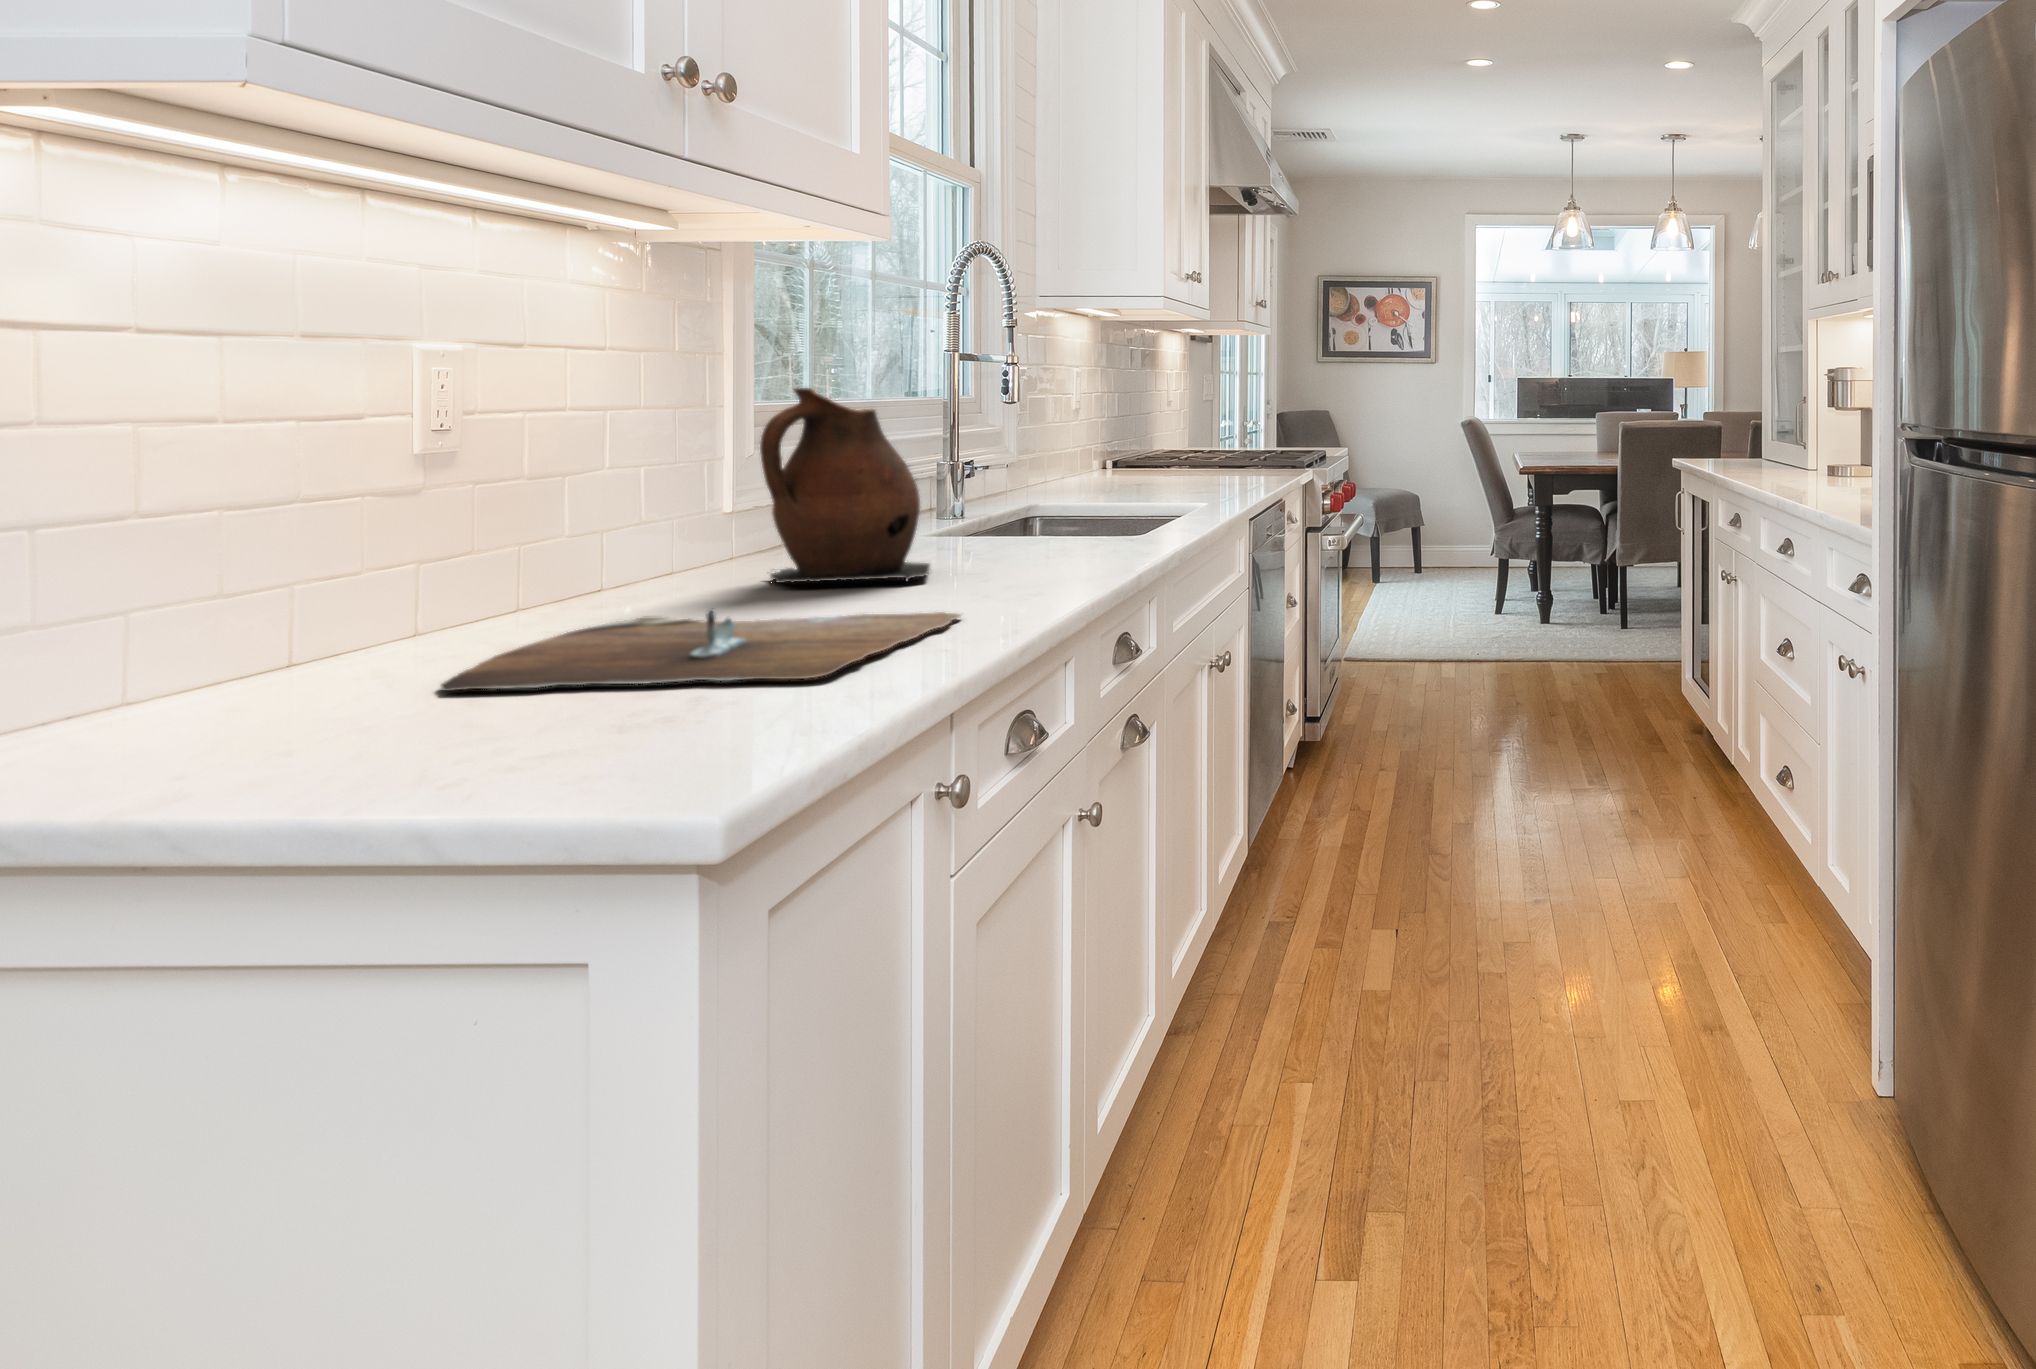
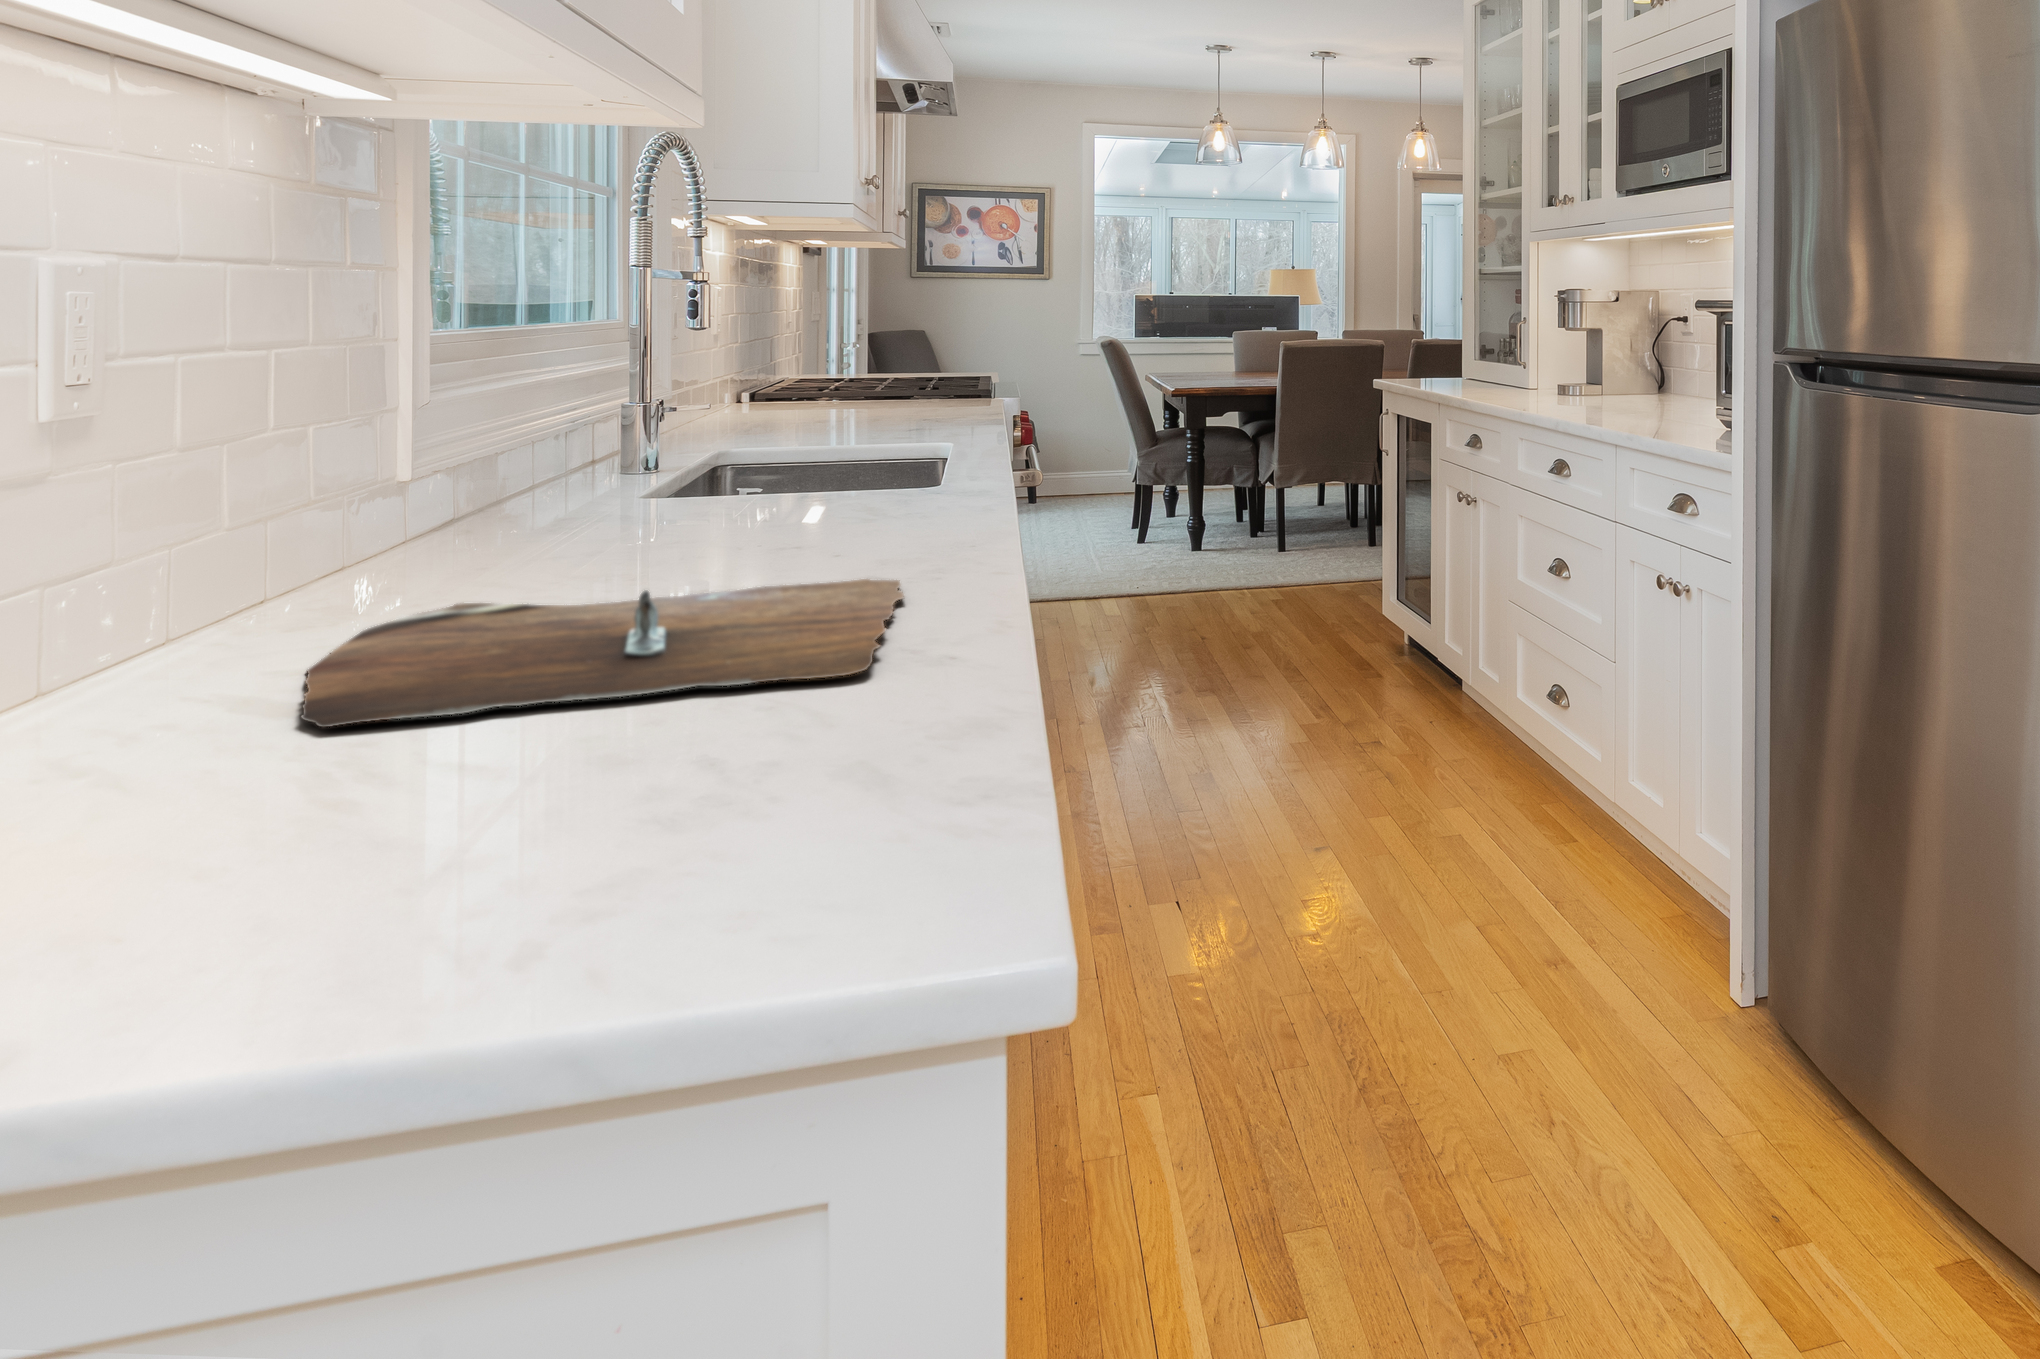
ceramic pitcher: present [760,388,930,583] -> none [534,303,771,550]

